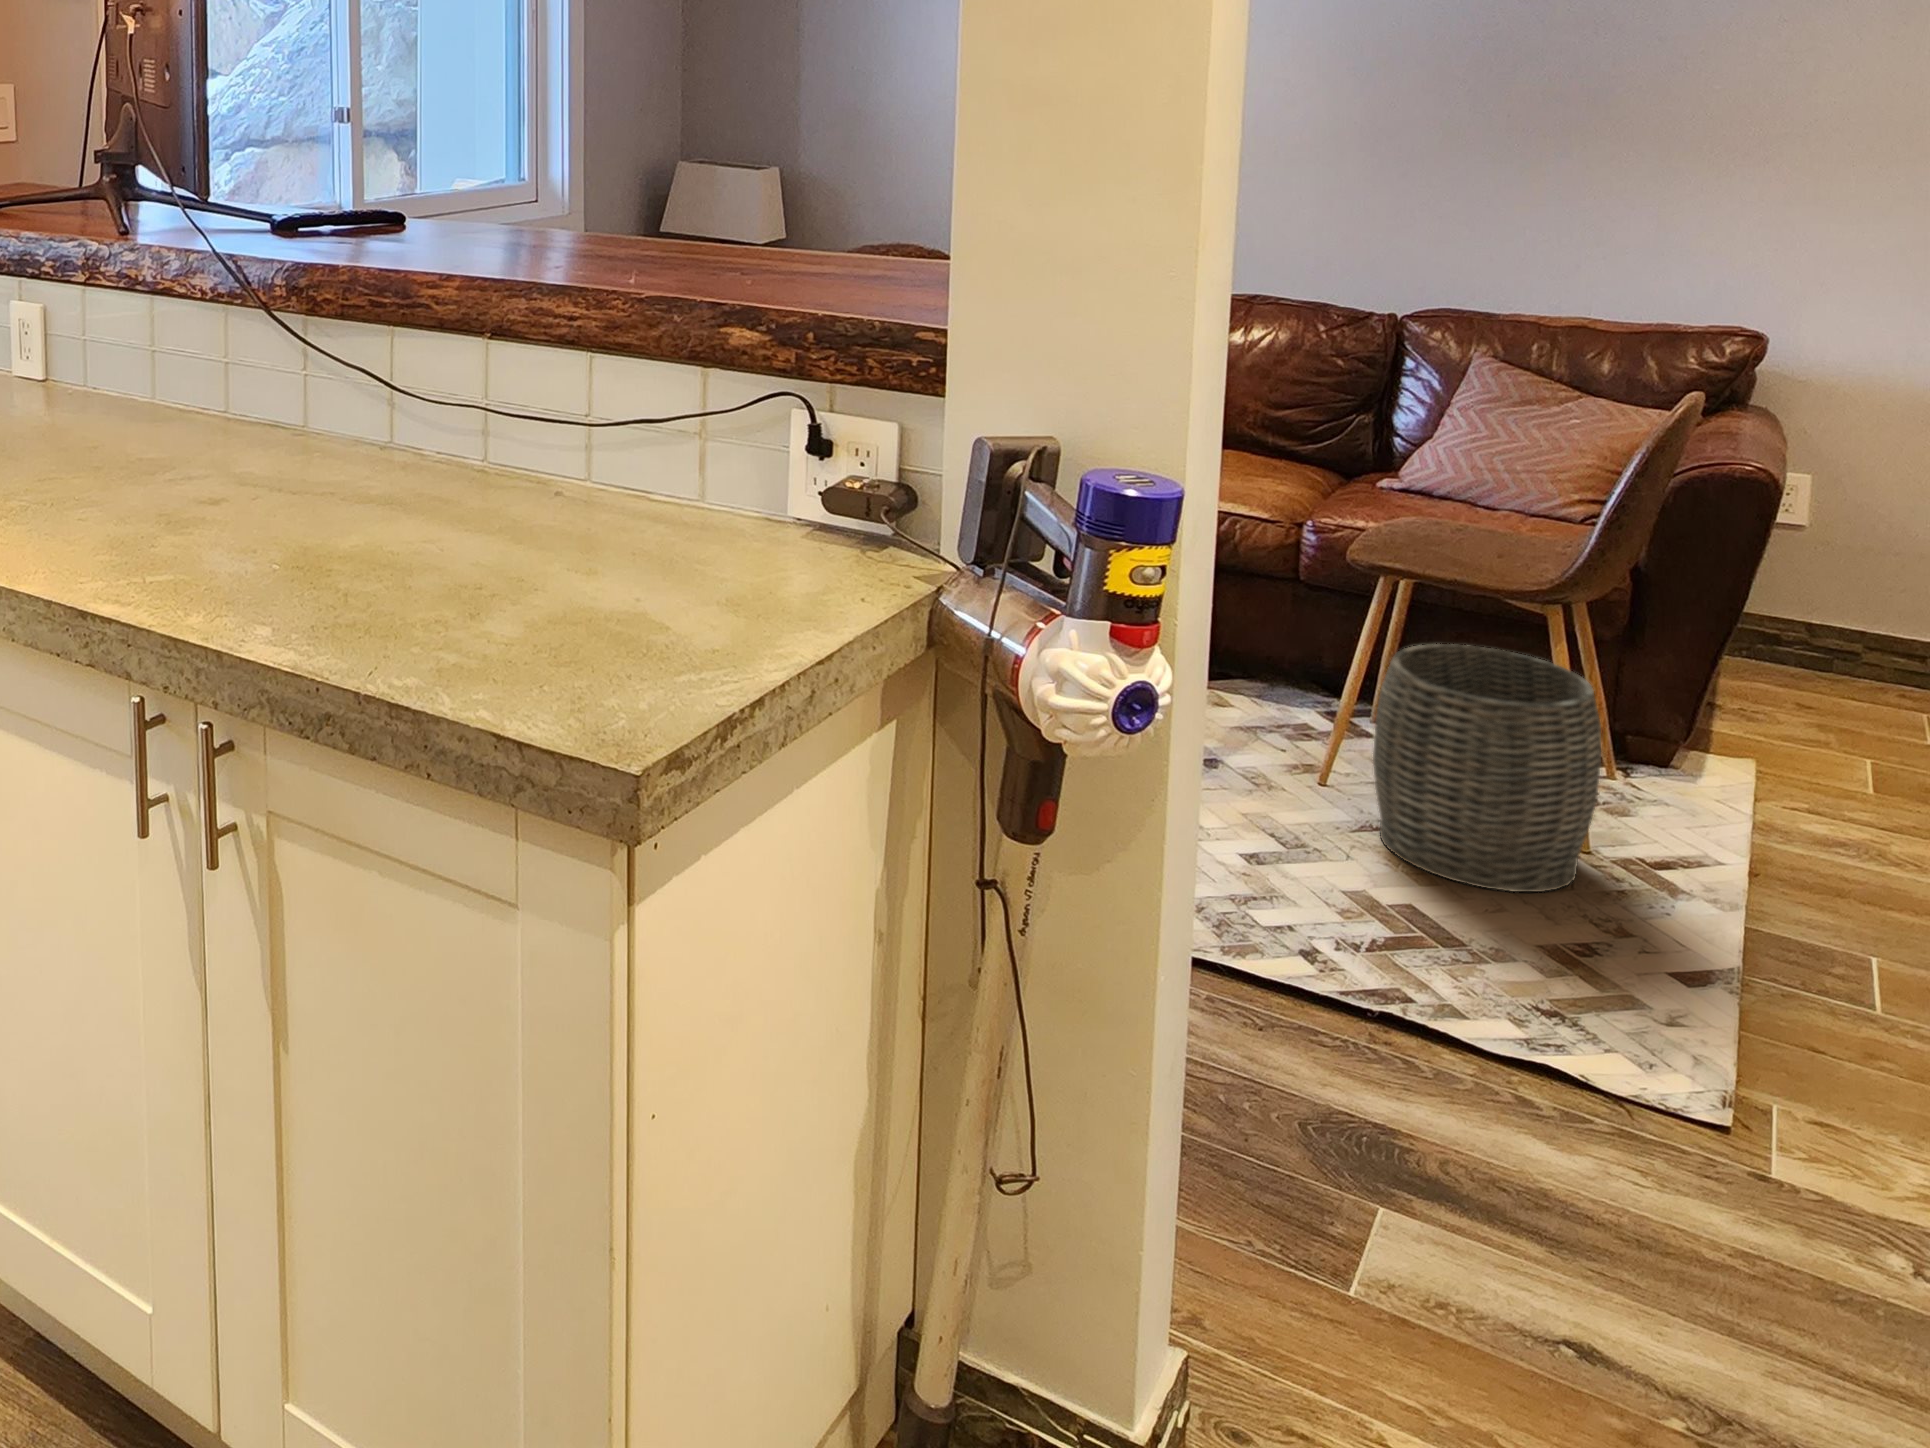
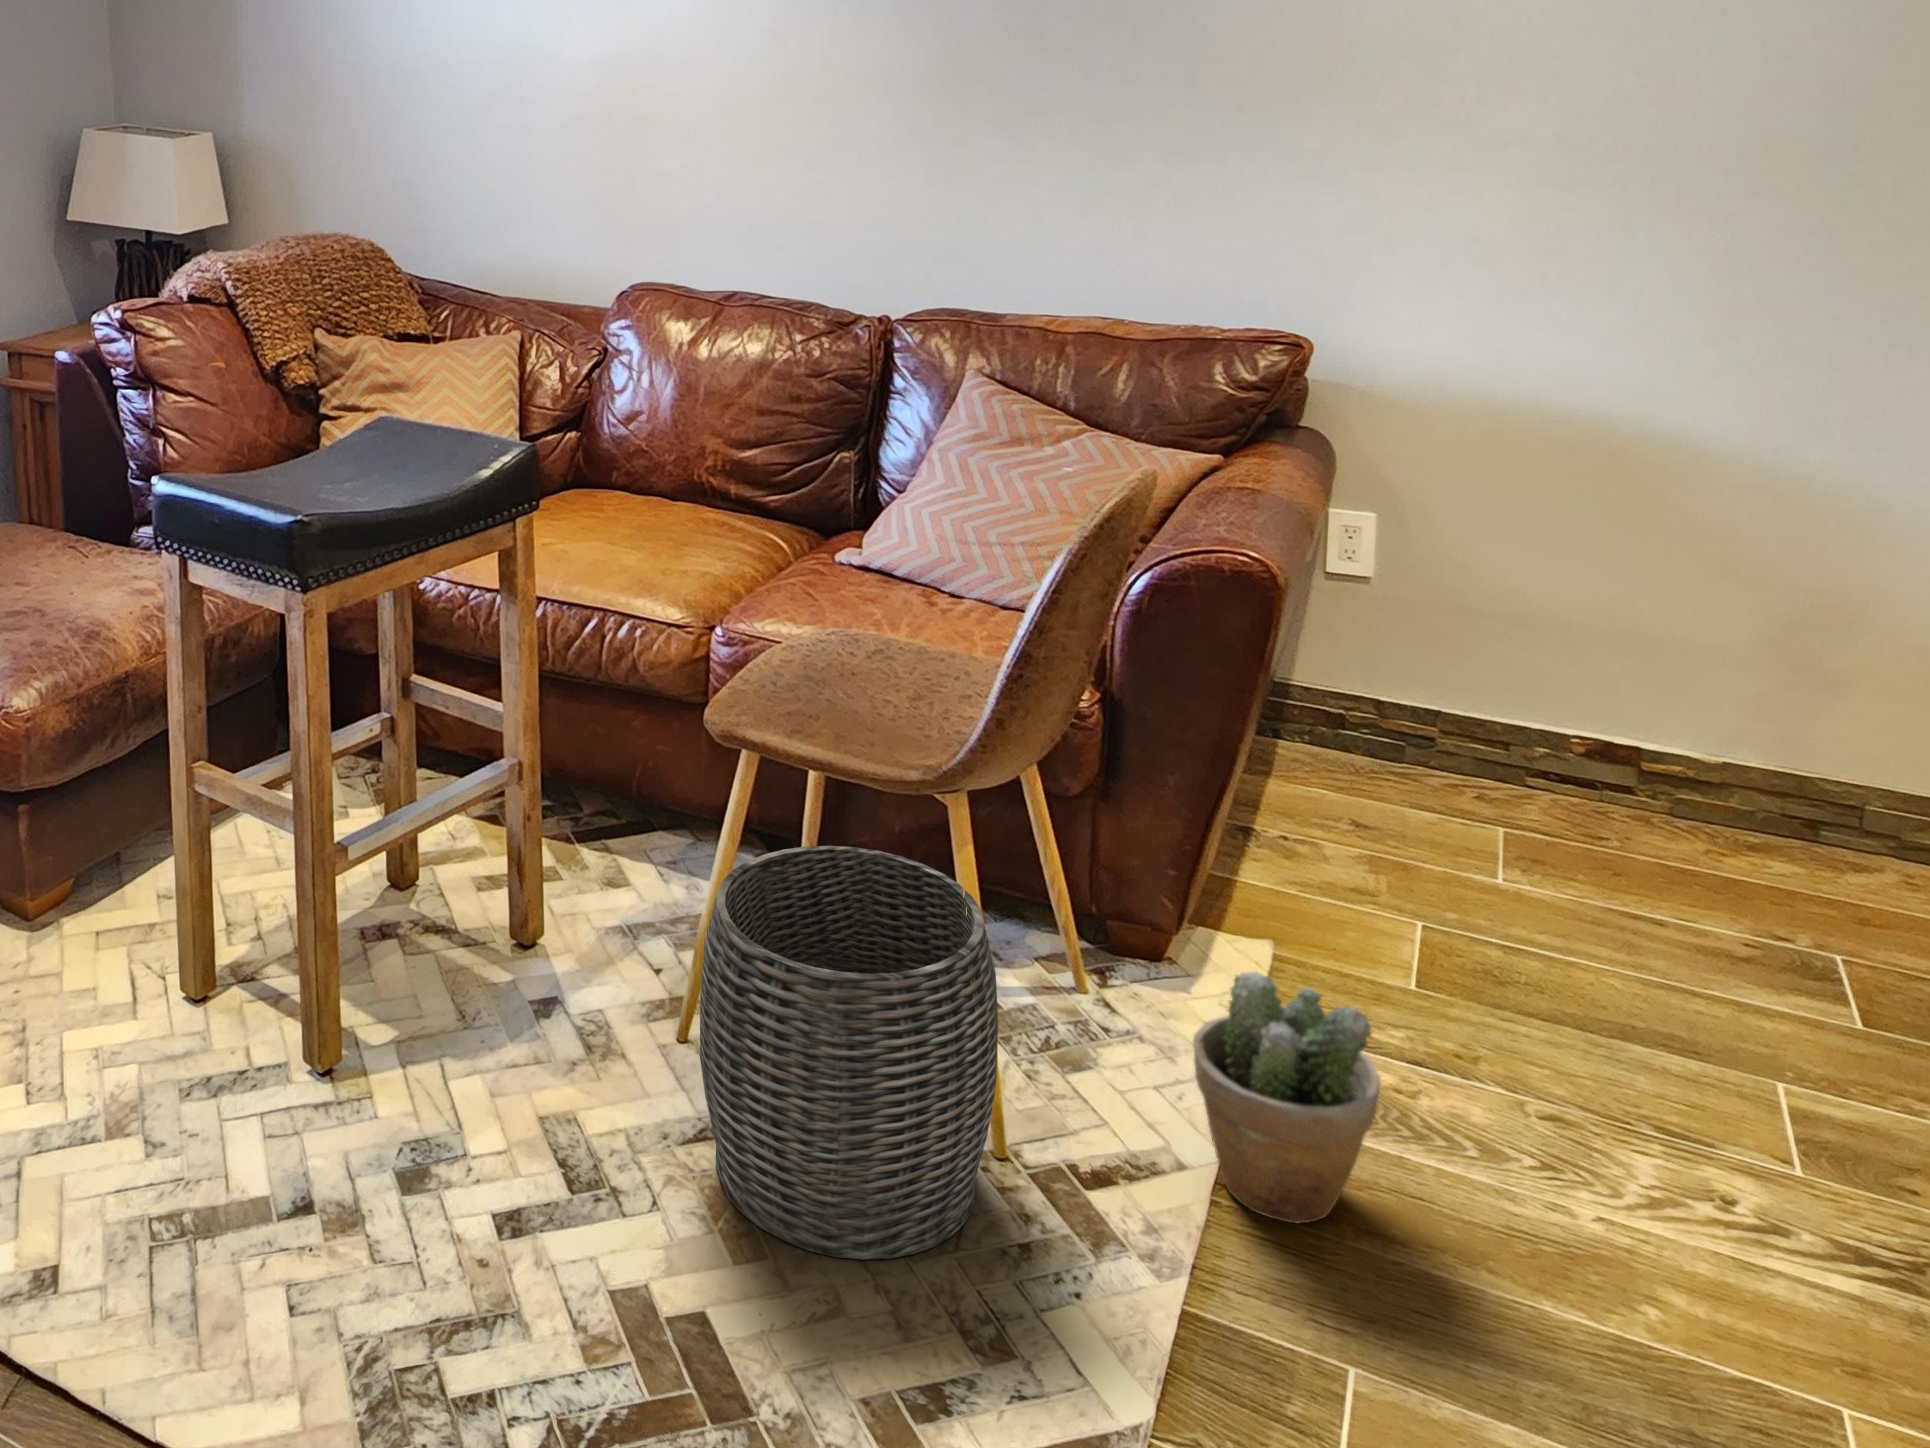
potted plant: none [1735,734,1881,898] -> present [1193,972,1380,1223]

